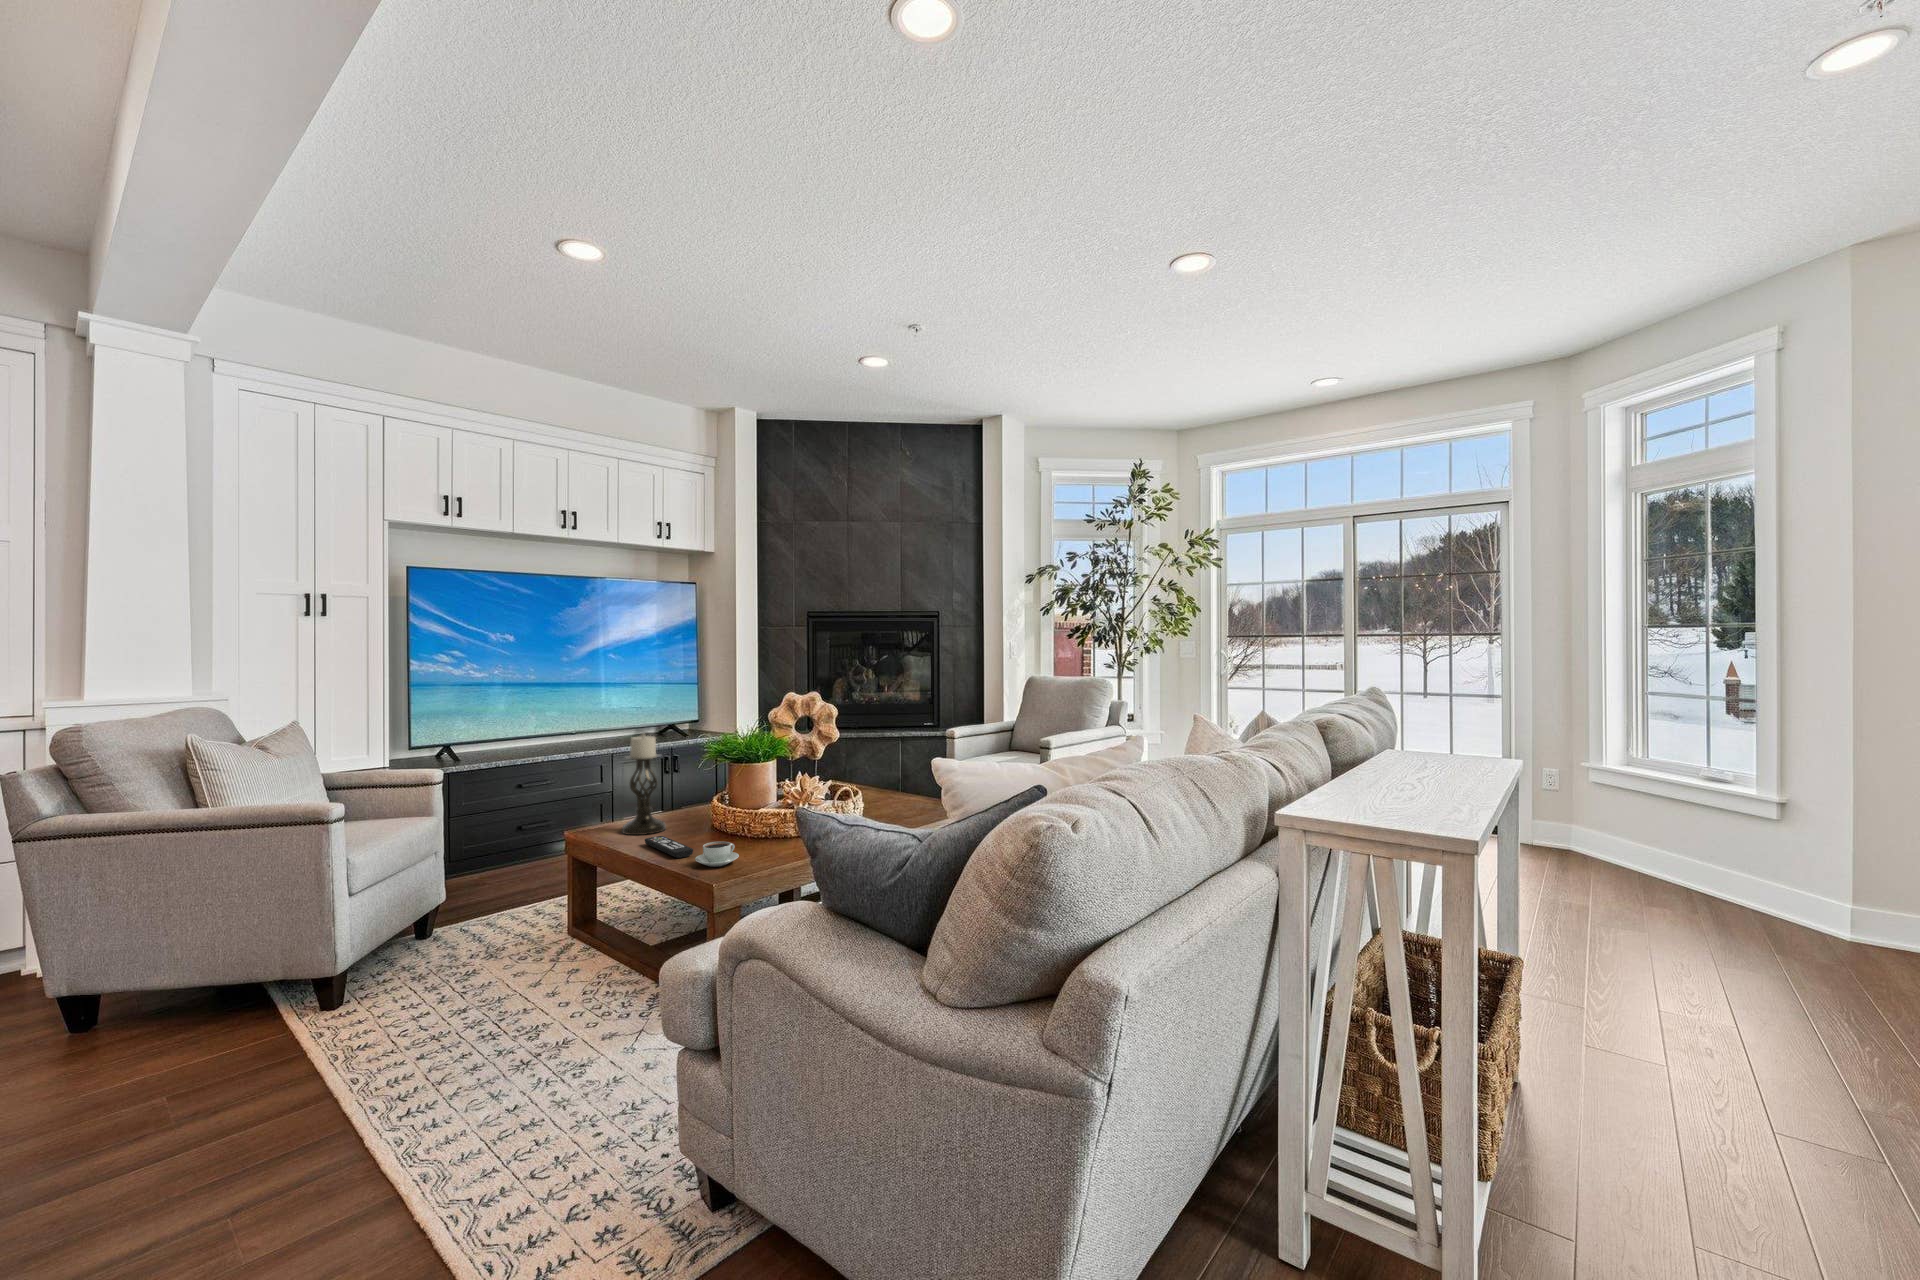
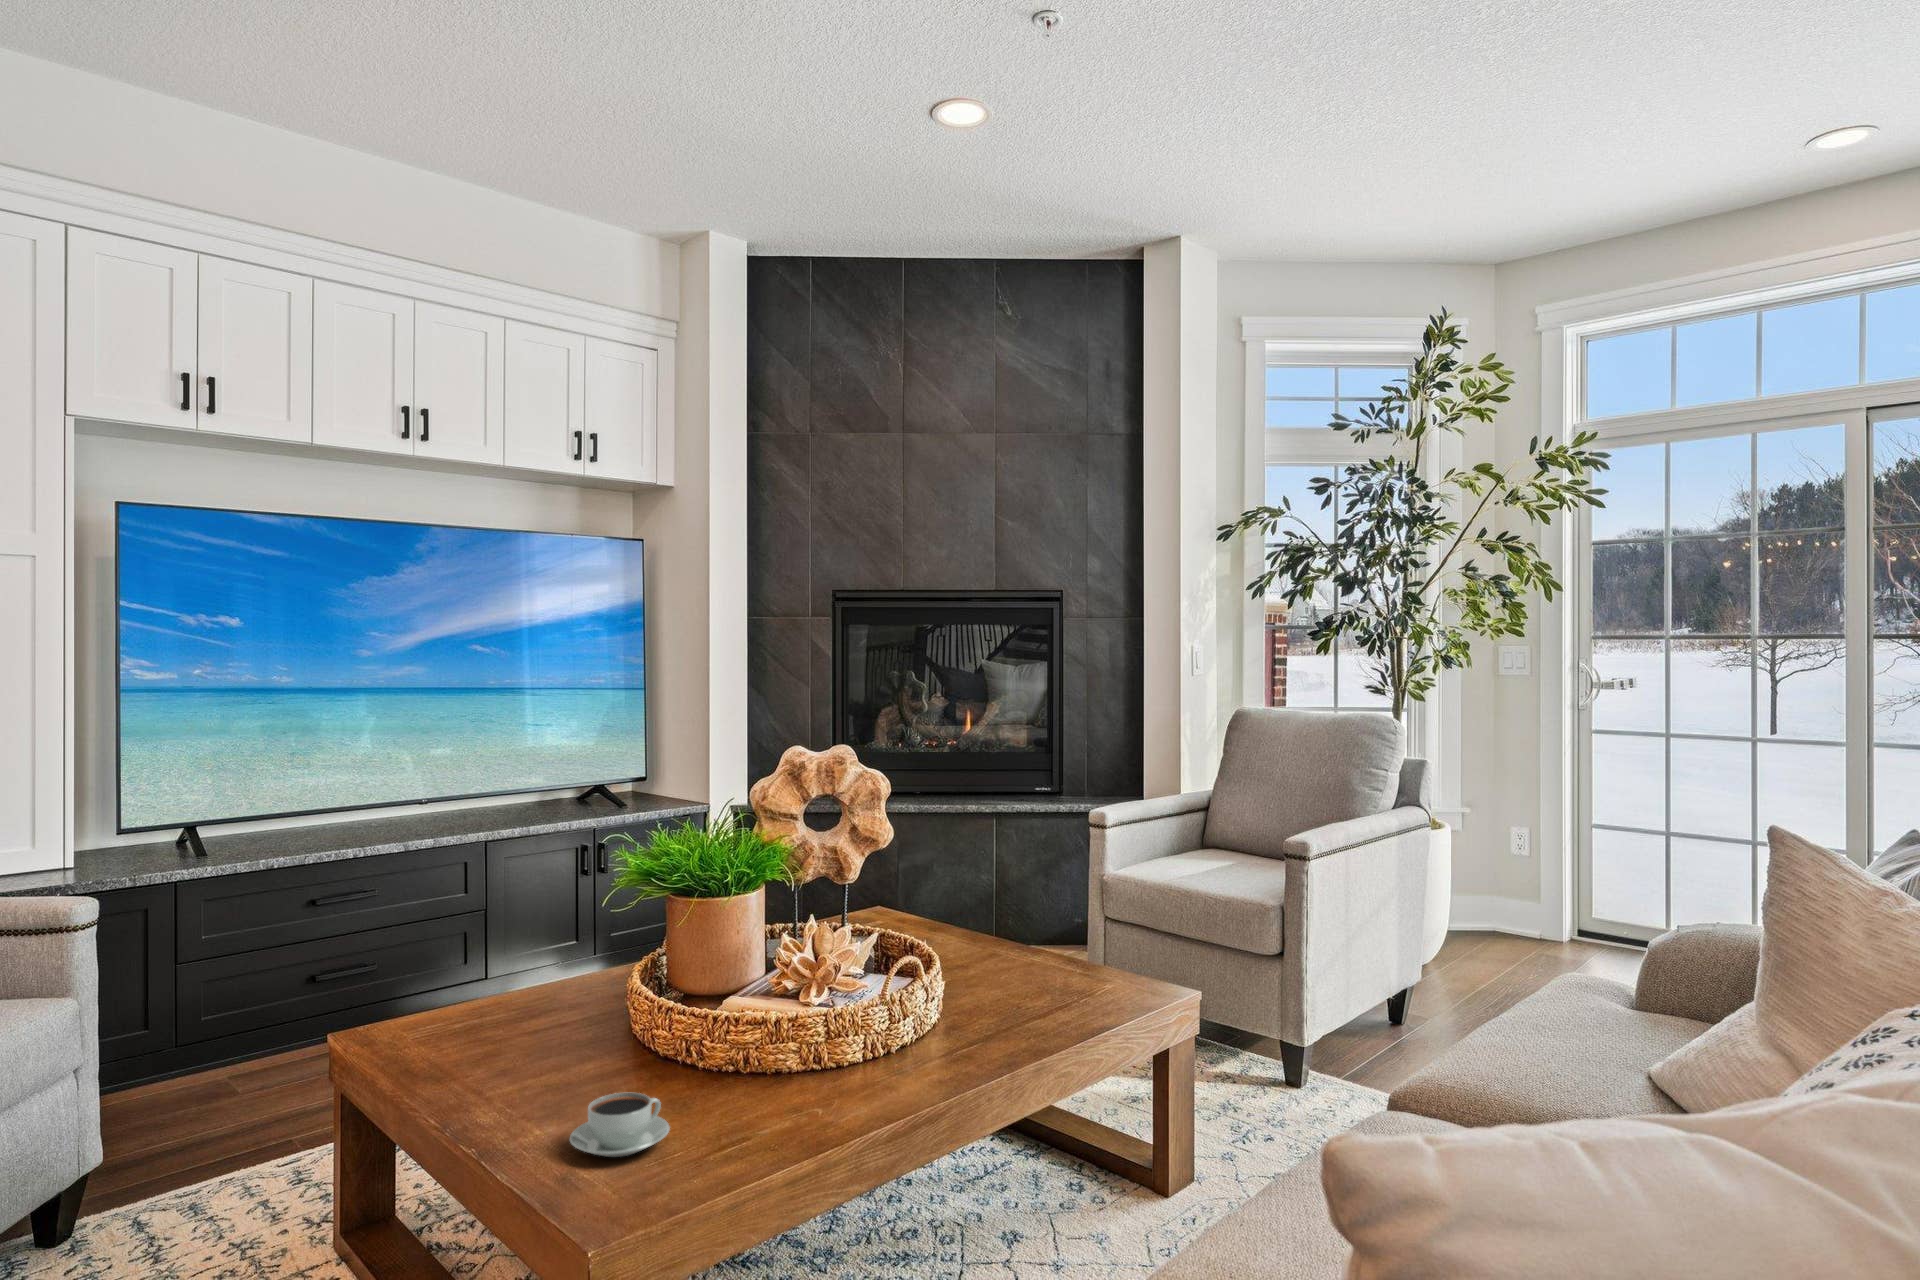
candle holder: present [622,734,666,835] -> none [445,830,538,1046]
remote control: present [645,836,693,858] -> none [479,1056,573,1124]

